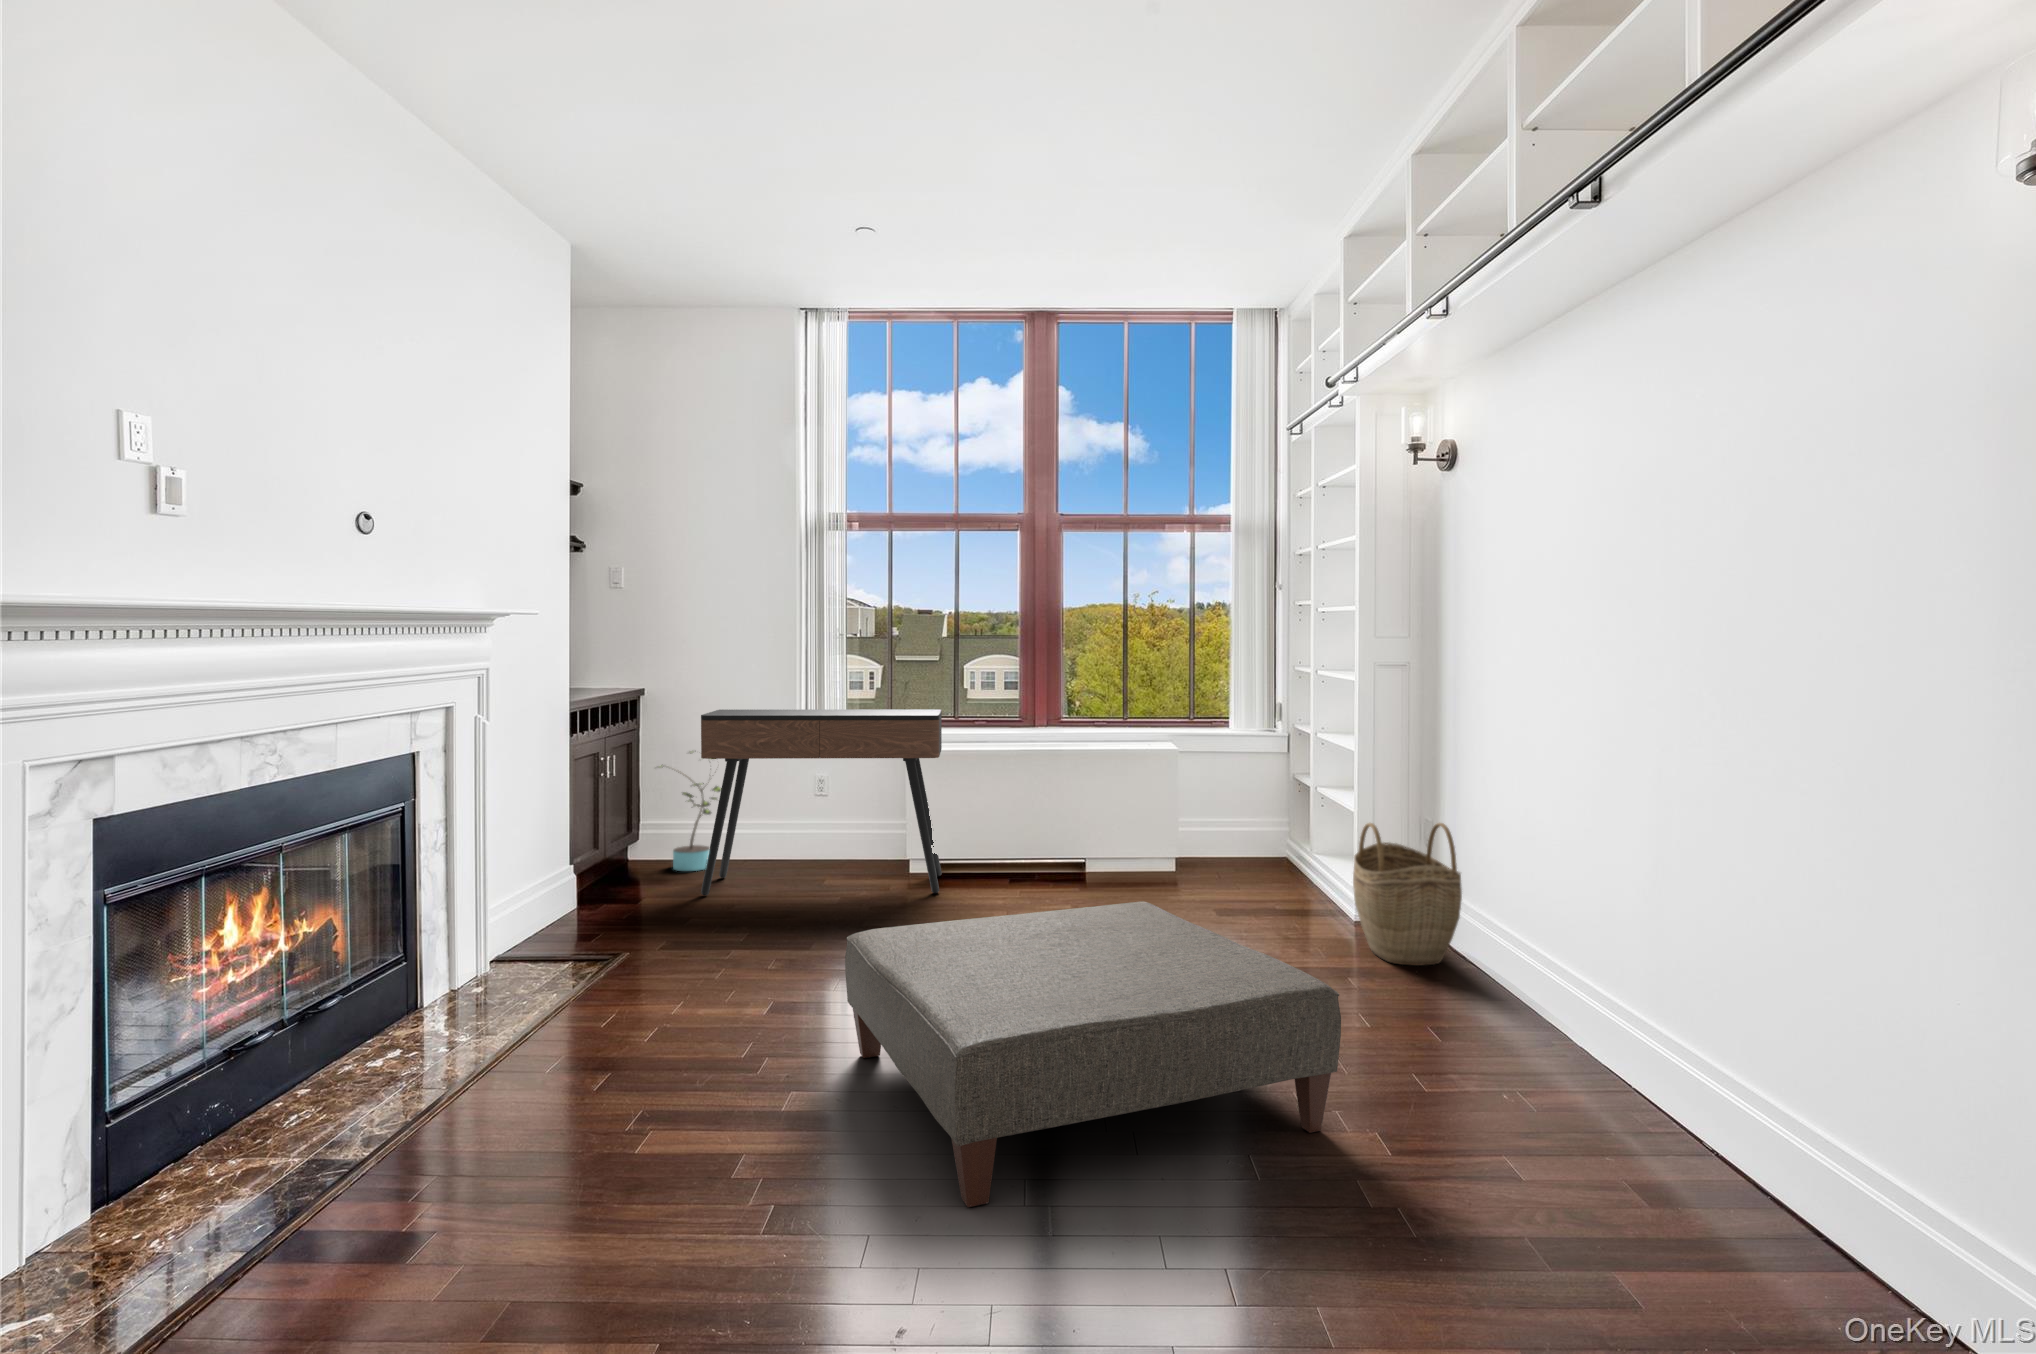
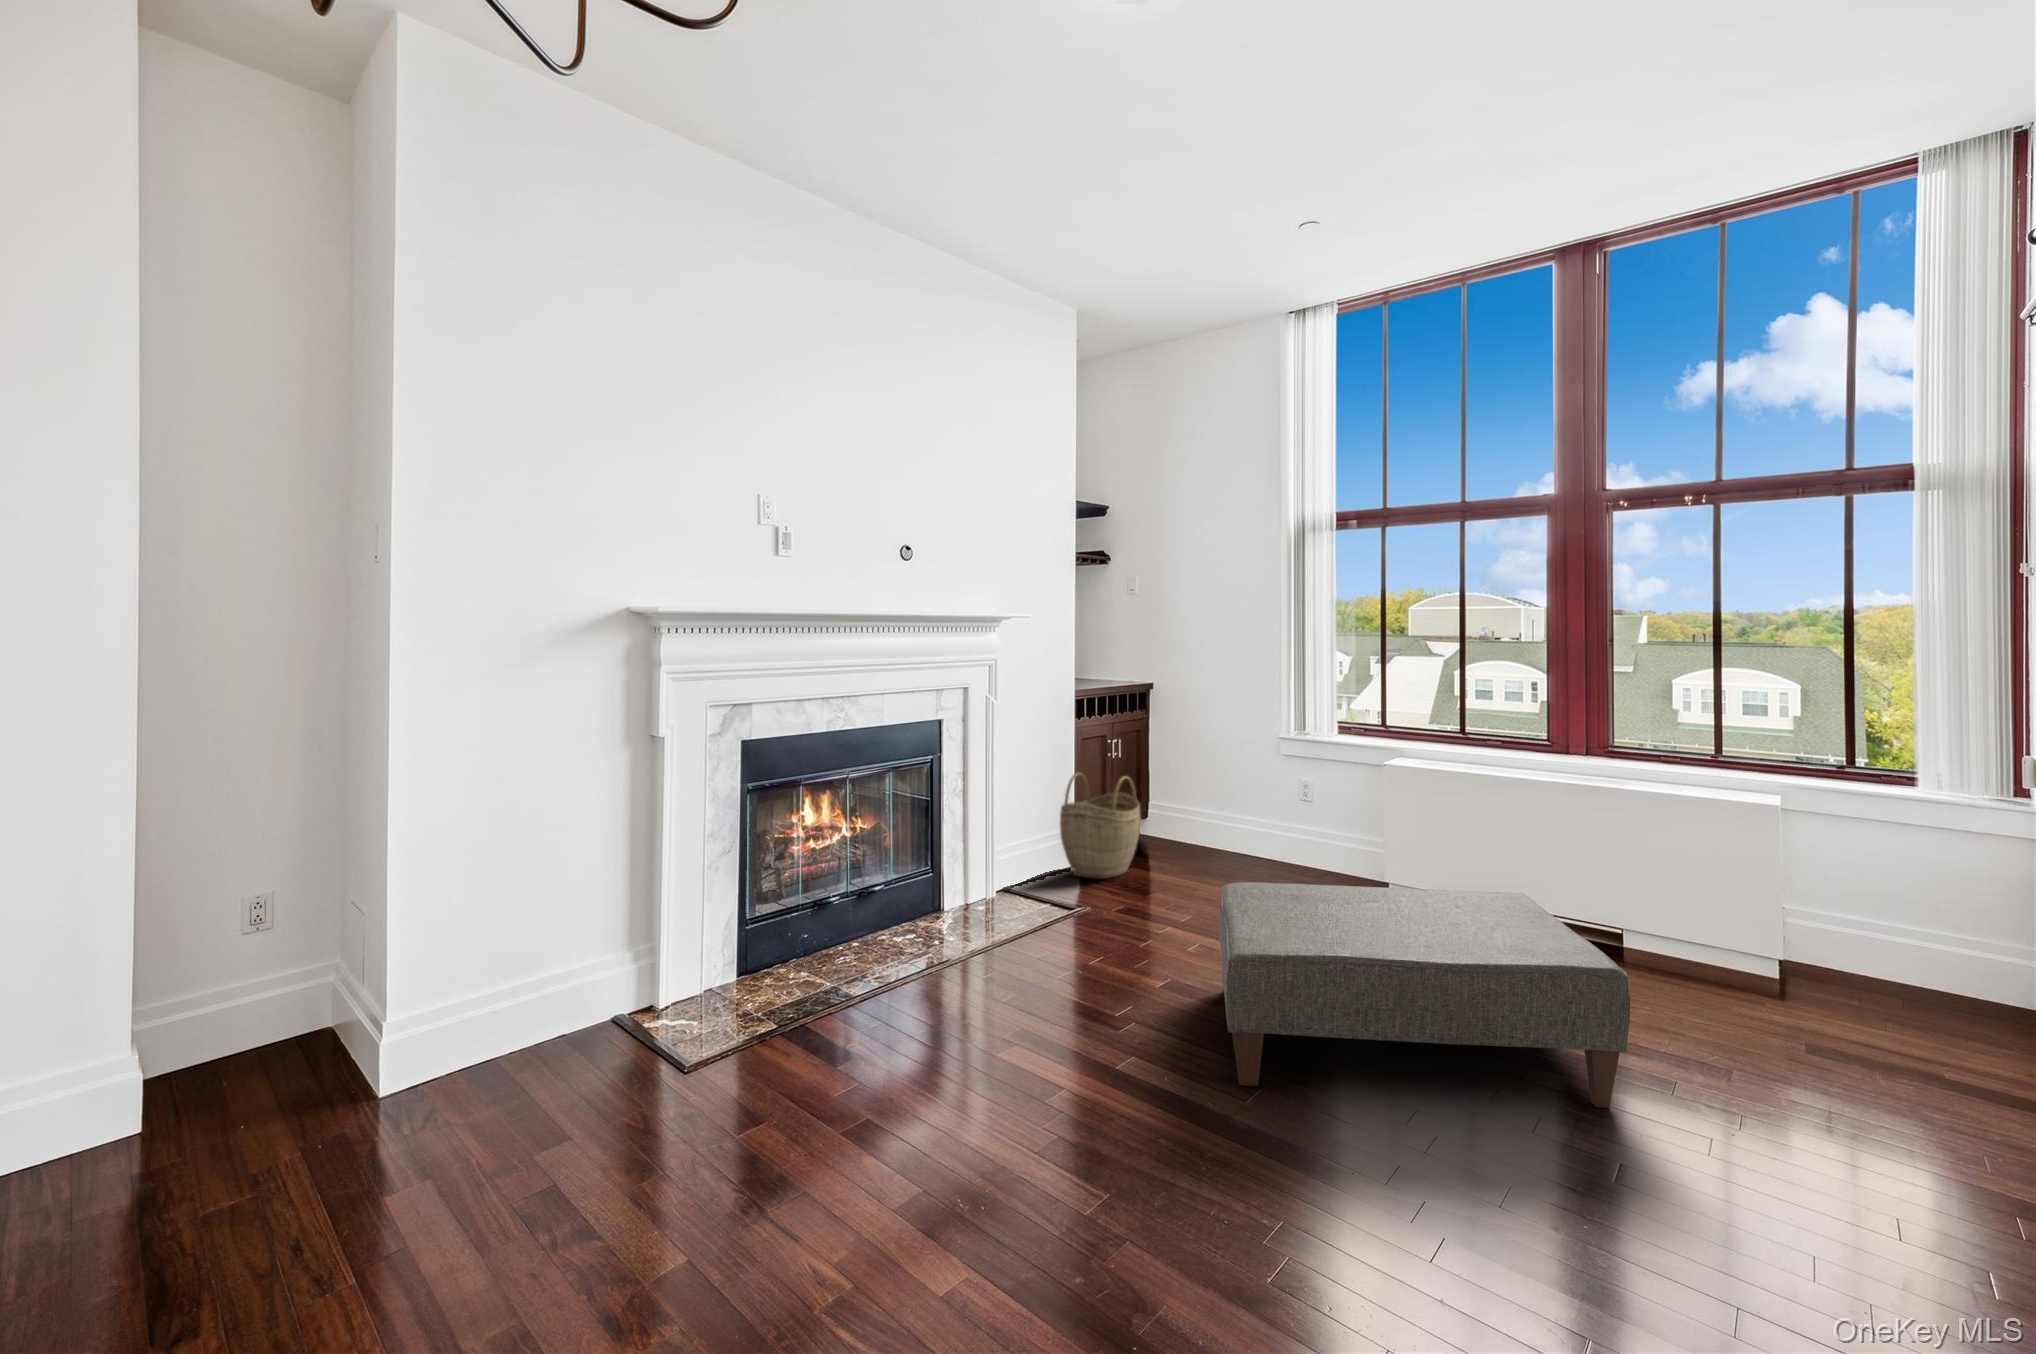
console table: present [701,709,942,895] -> none [1181,703,1417,889]
potted plant: present [659,751,721,871] -> none [1157,740,1219,848]
woven basket: present [1353,823,1462,966] -> present [1060,773,1141,879]

